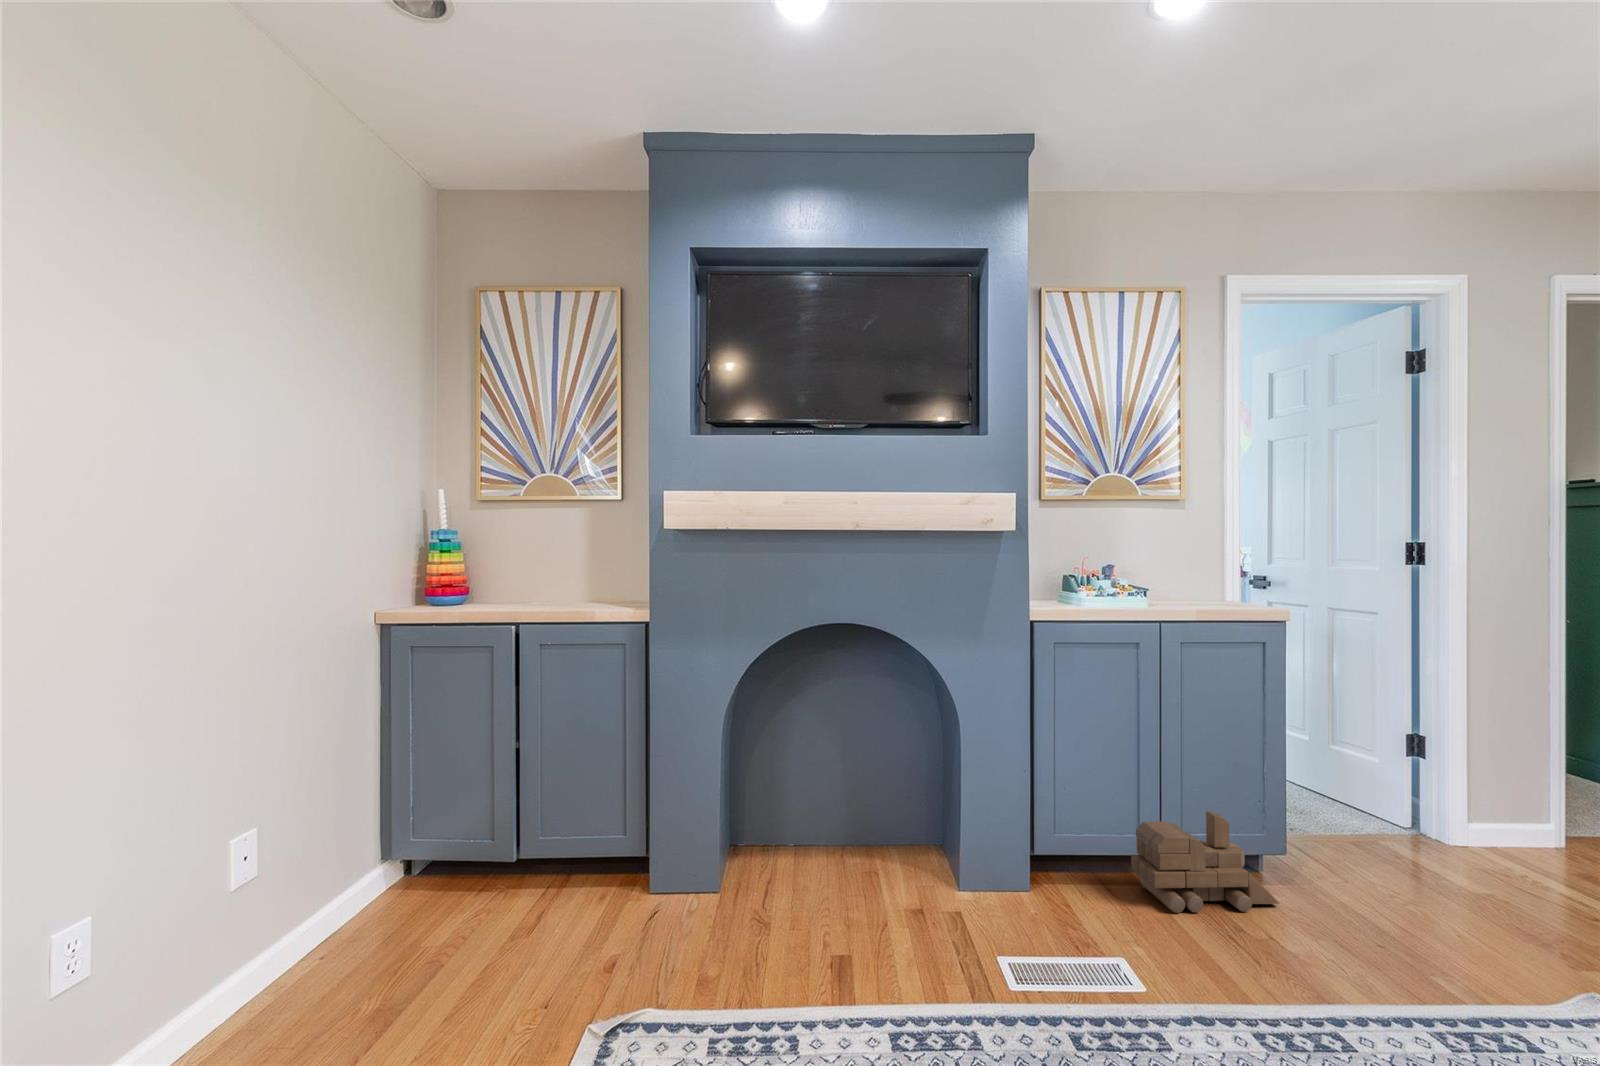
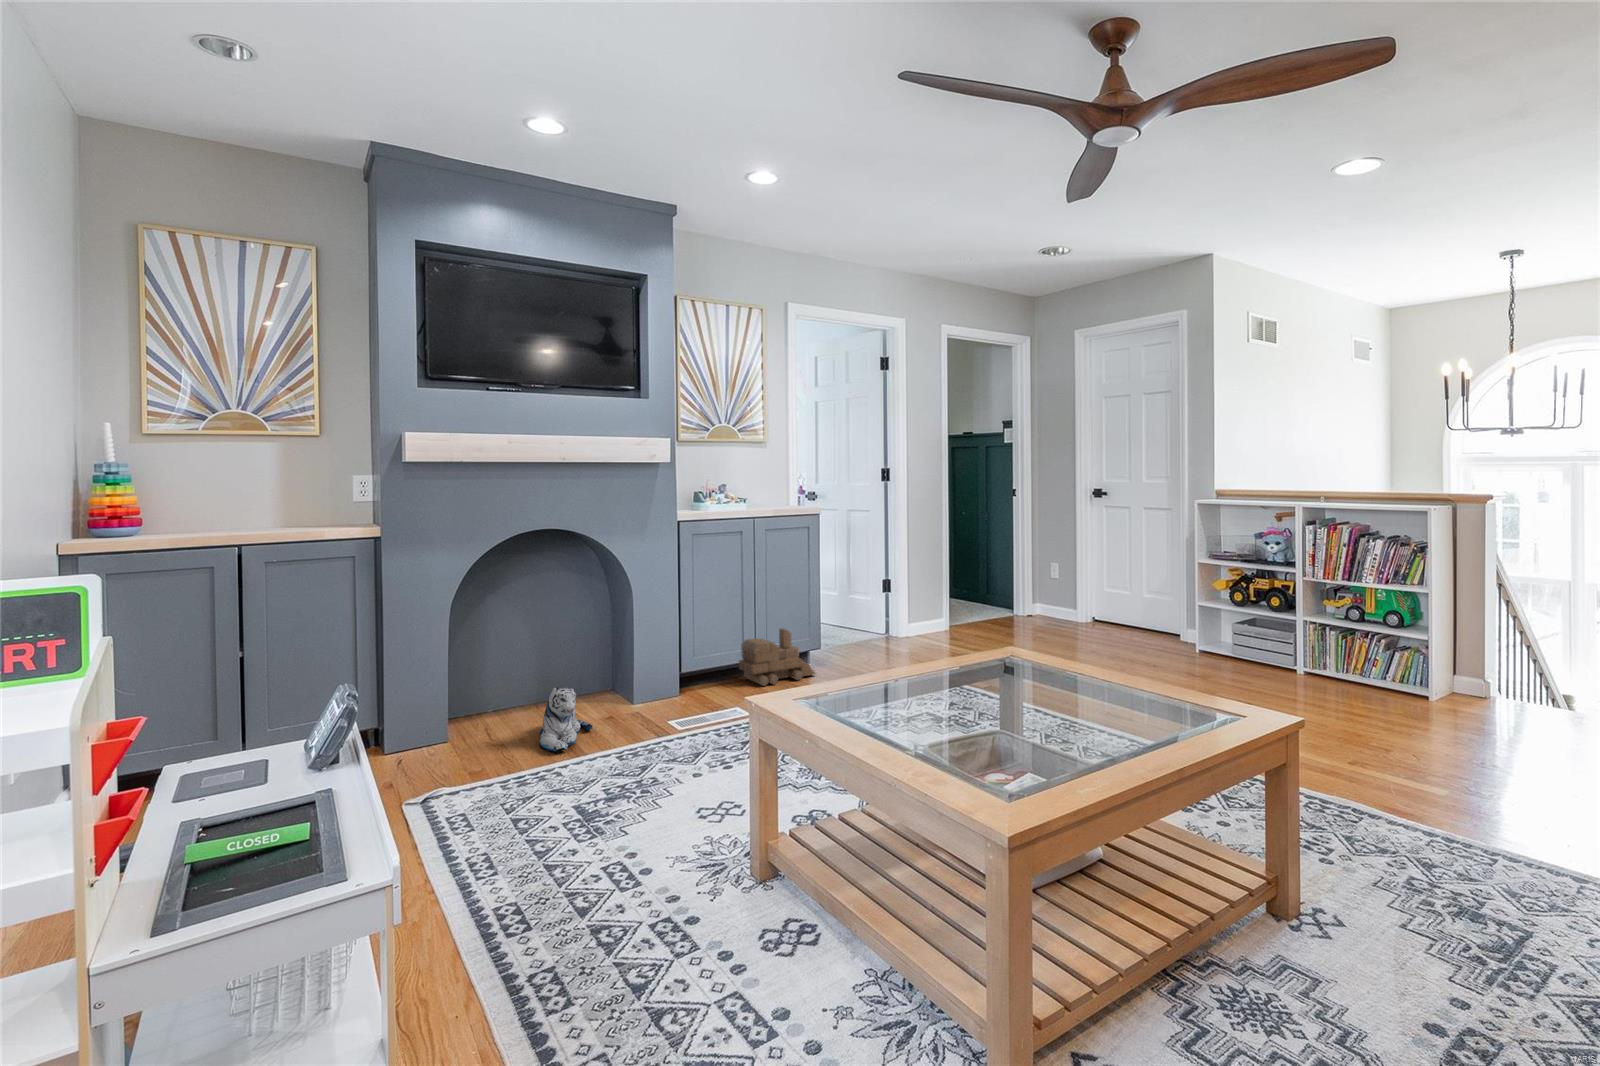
plush toy: none [783,880,871,996] -> present [539,687,593,752]

